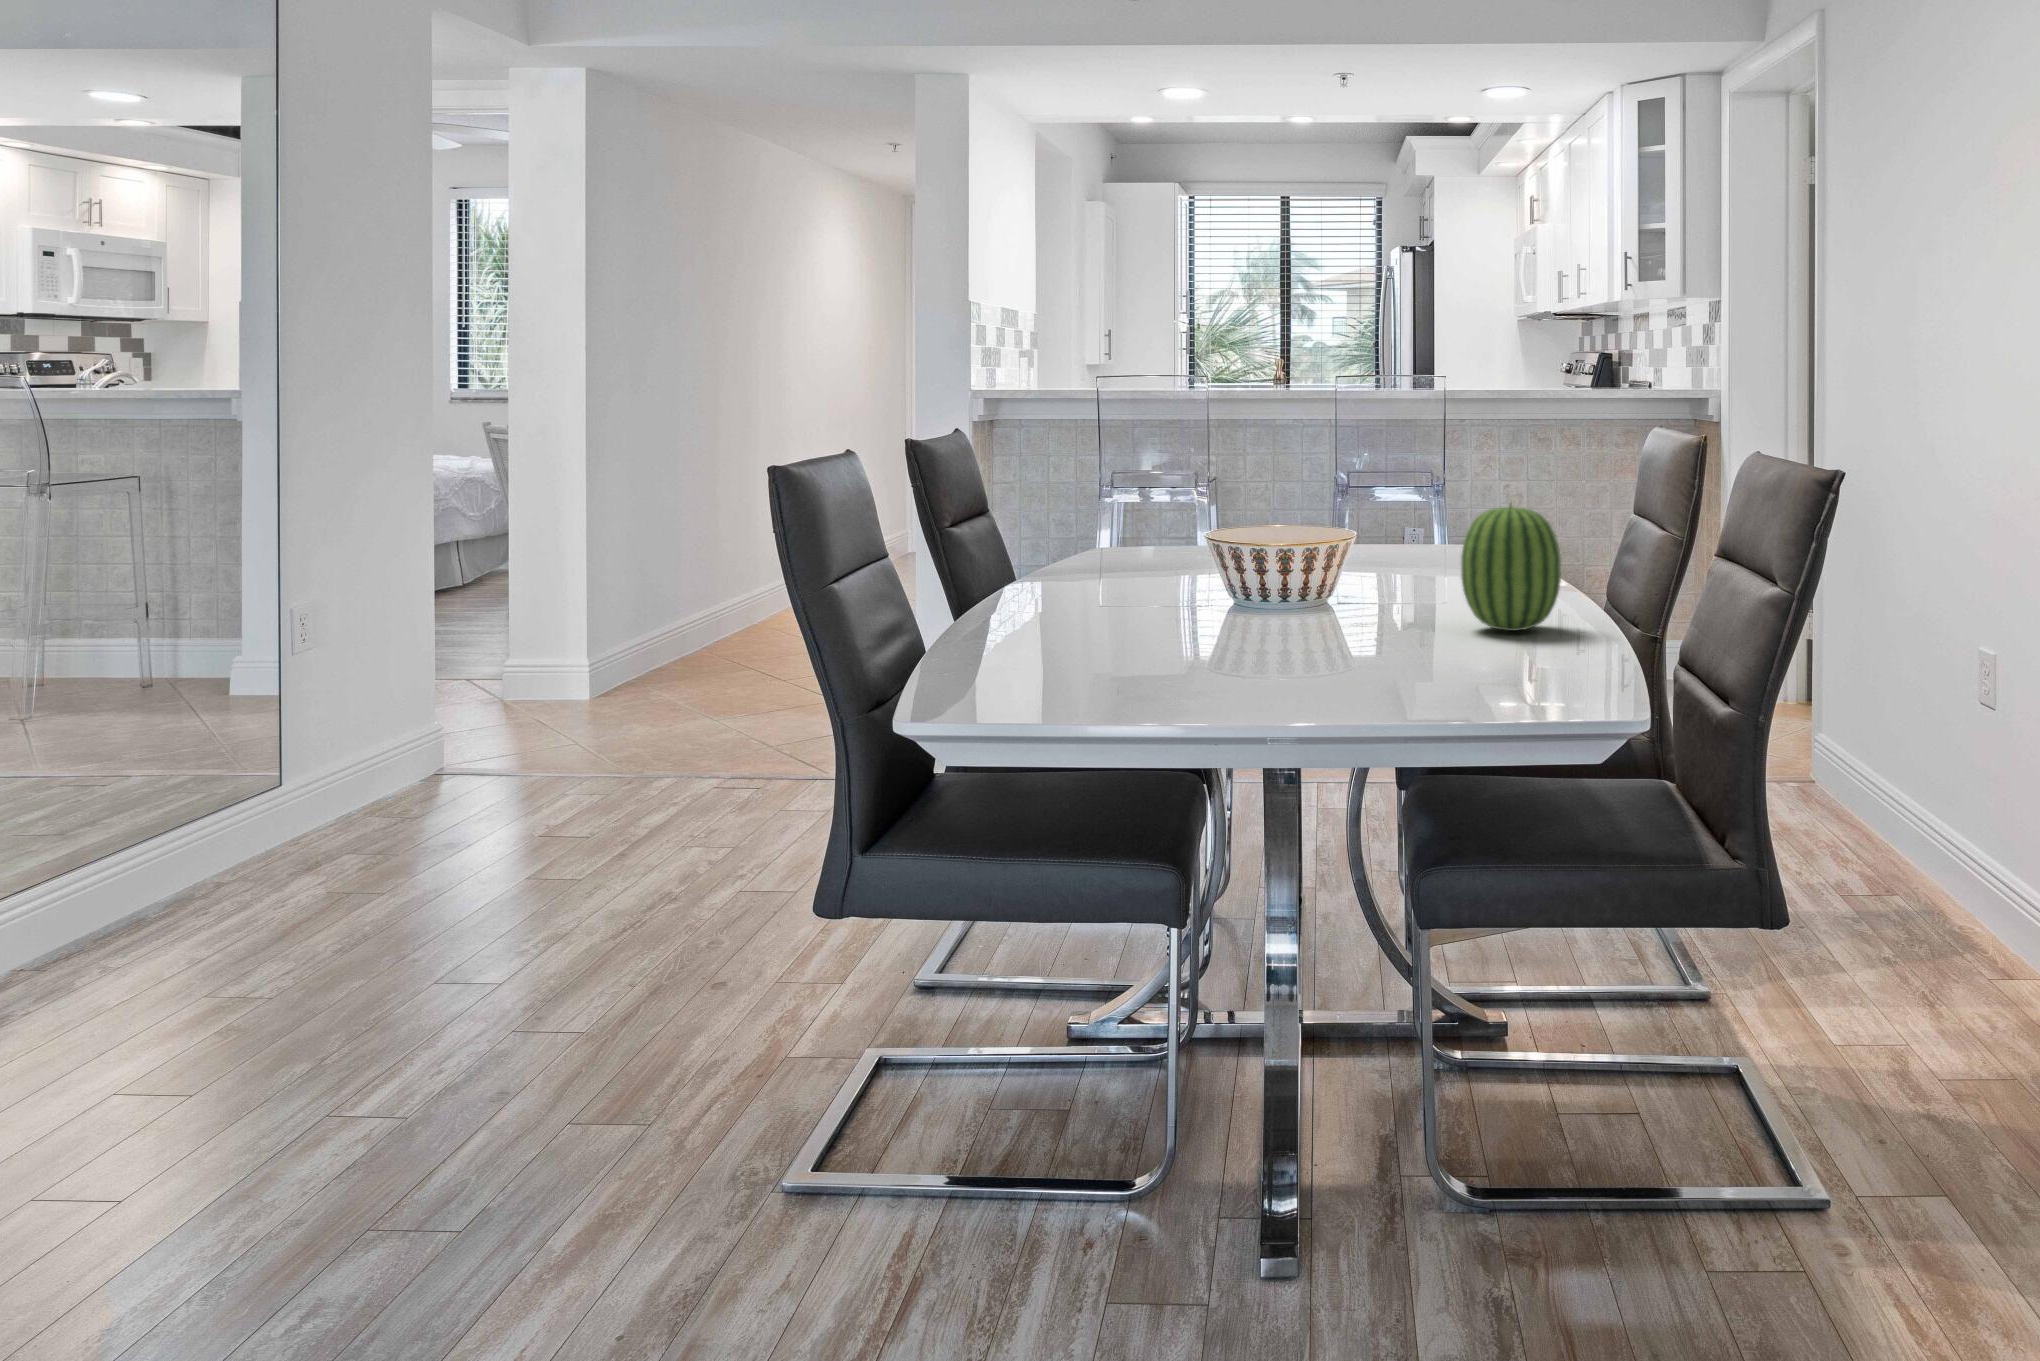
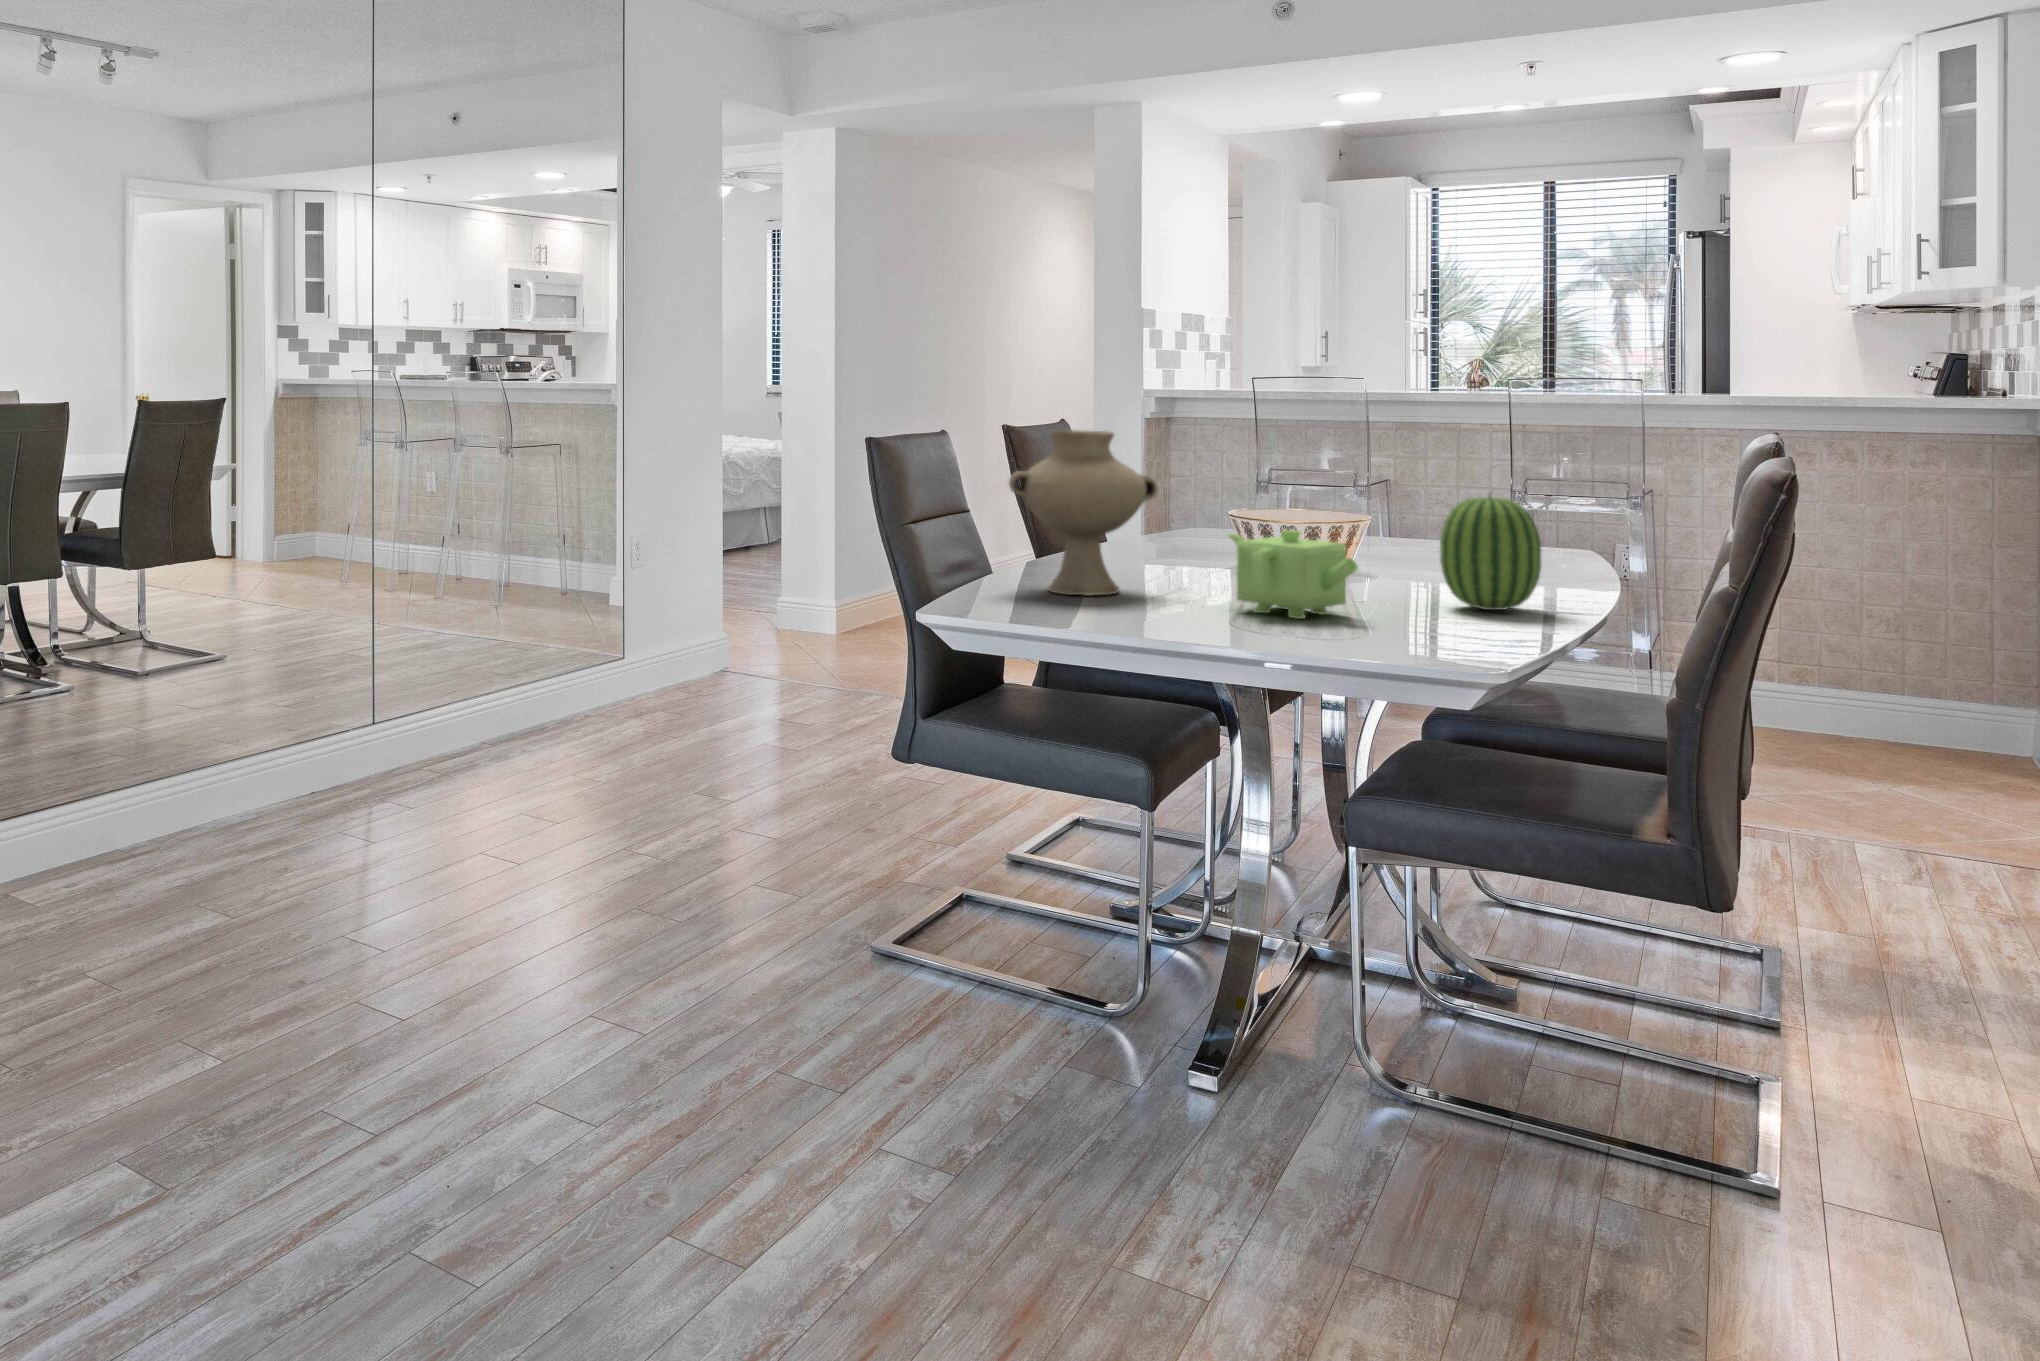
vase: none [980,446,1160,658] -> present [1009,430,1158,595]
teapot: none [1253,557,1419,662] -> present [1228,530,1358,619]

